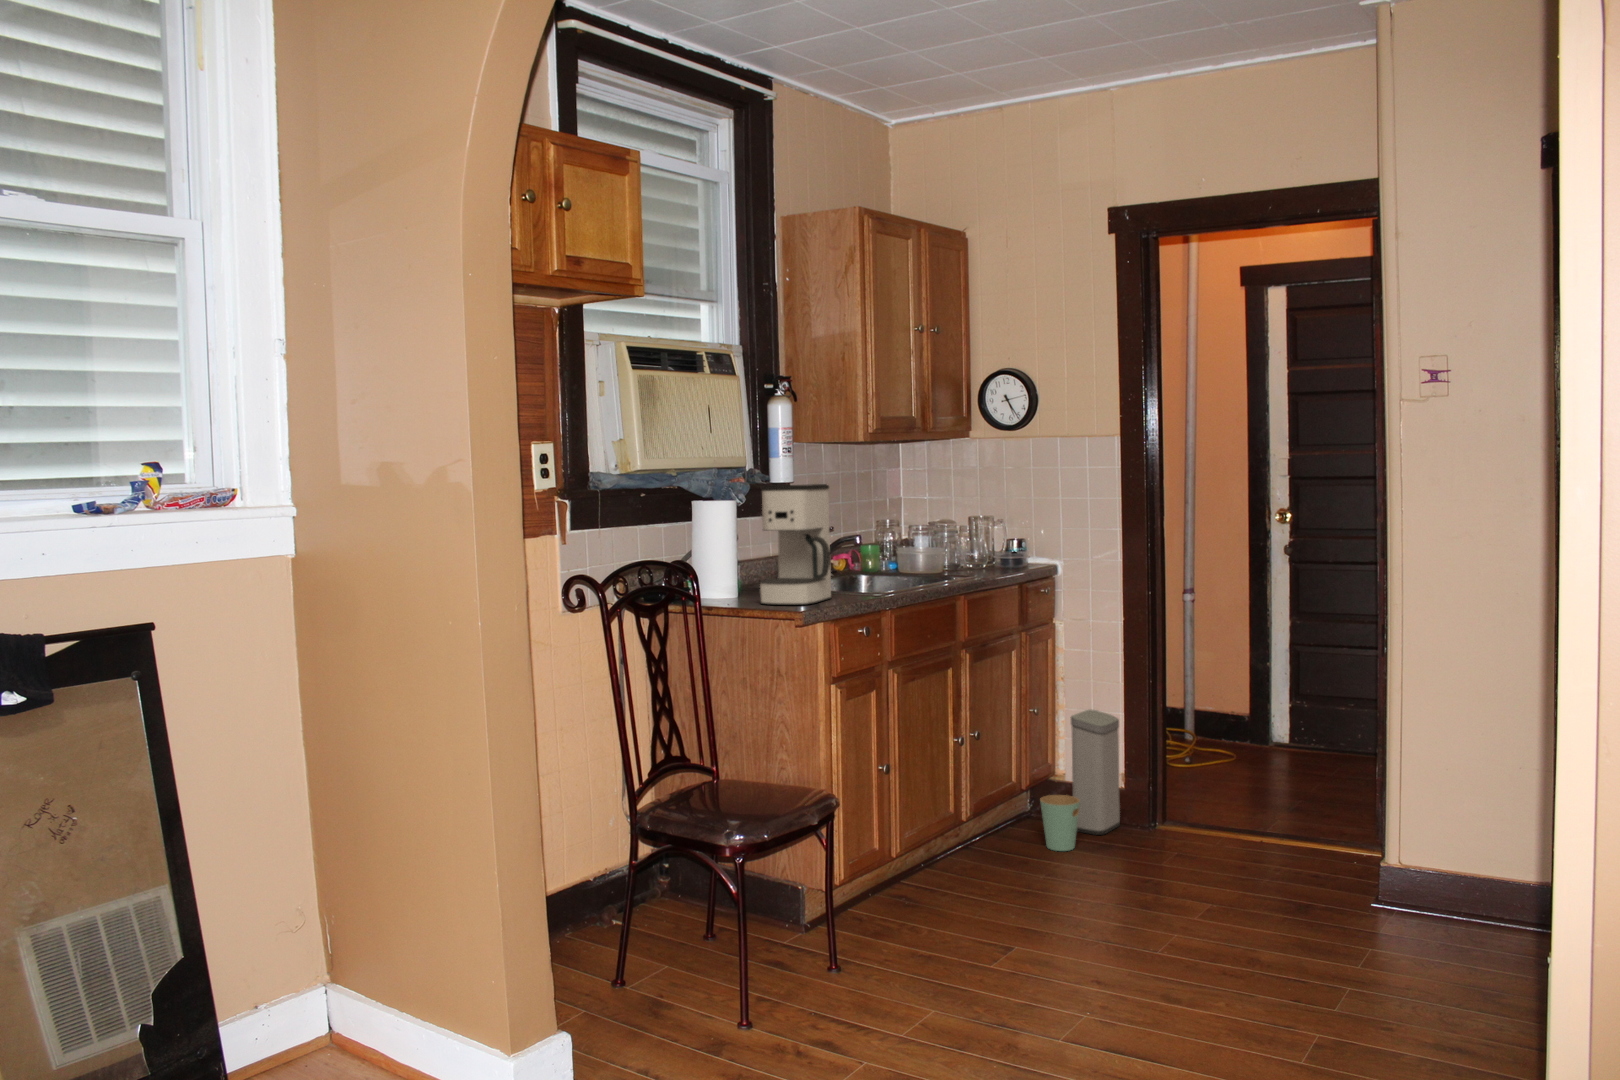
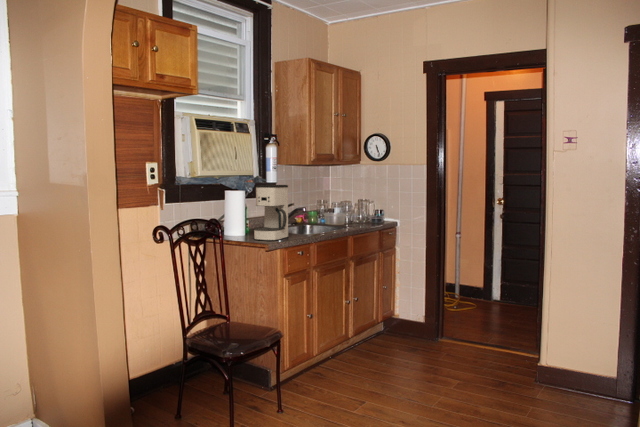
trash can: present [1040,710,1120,851] -> none [385,287,422,351]

